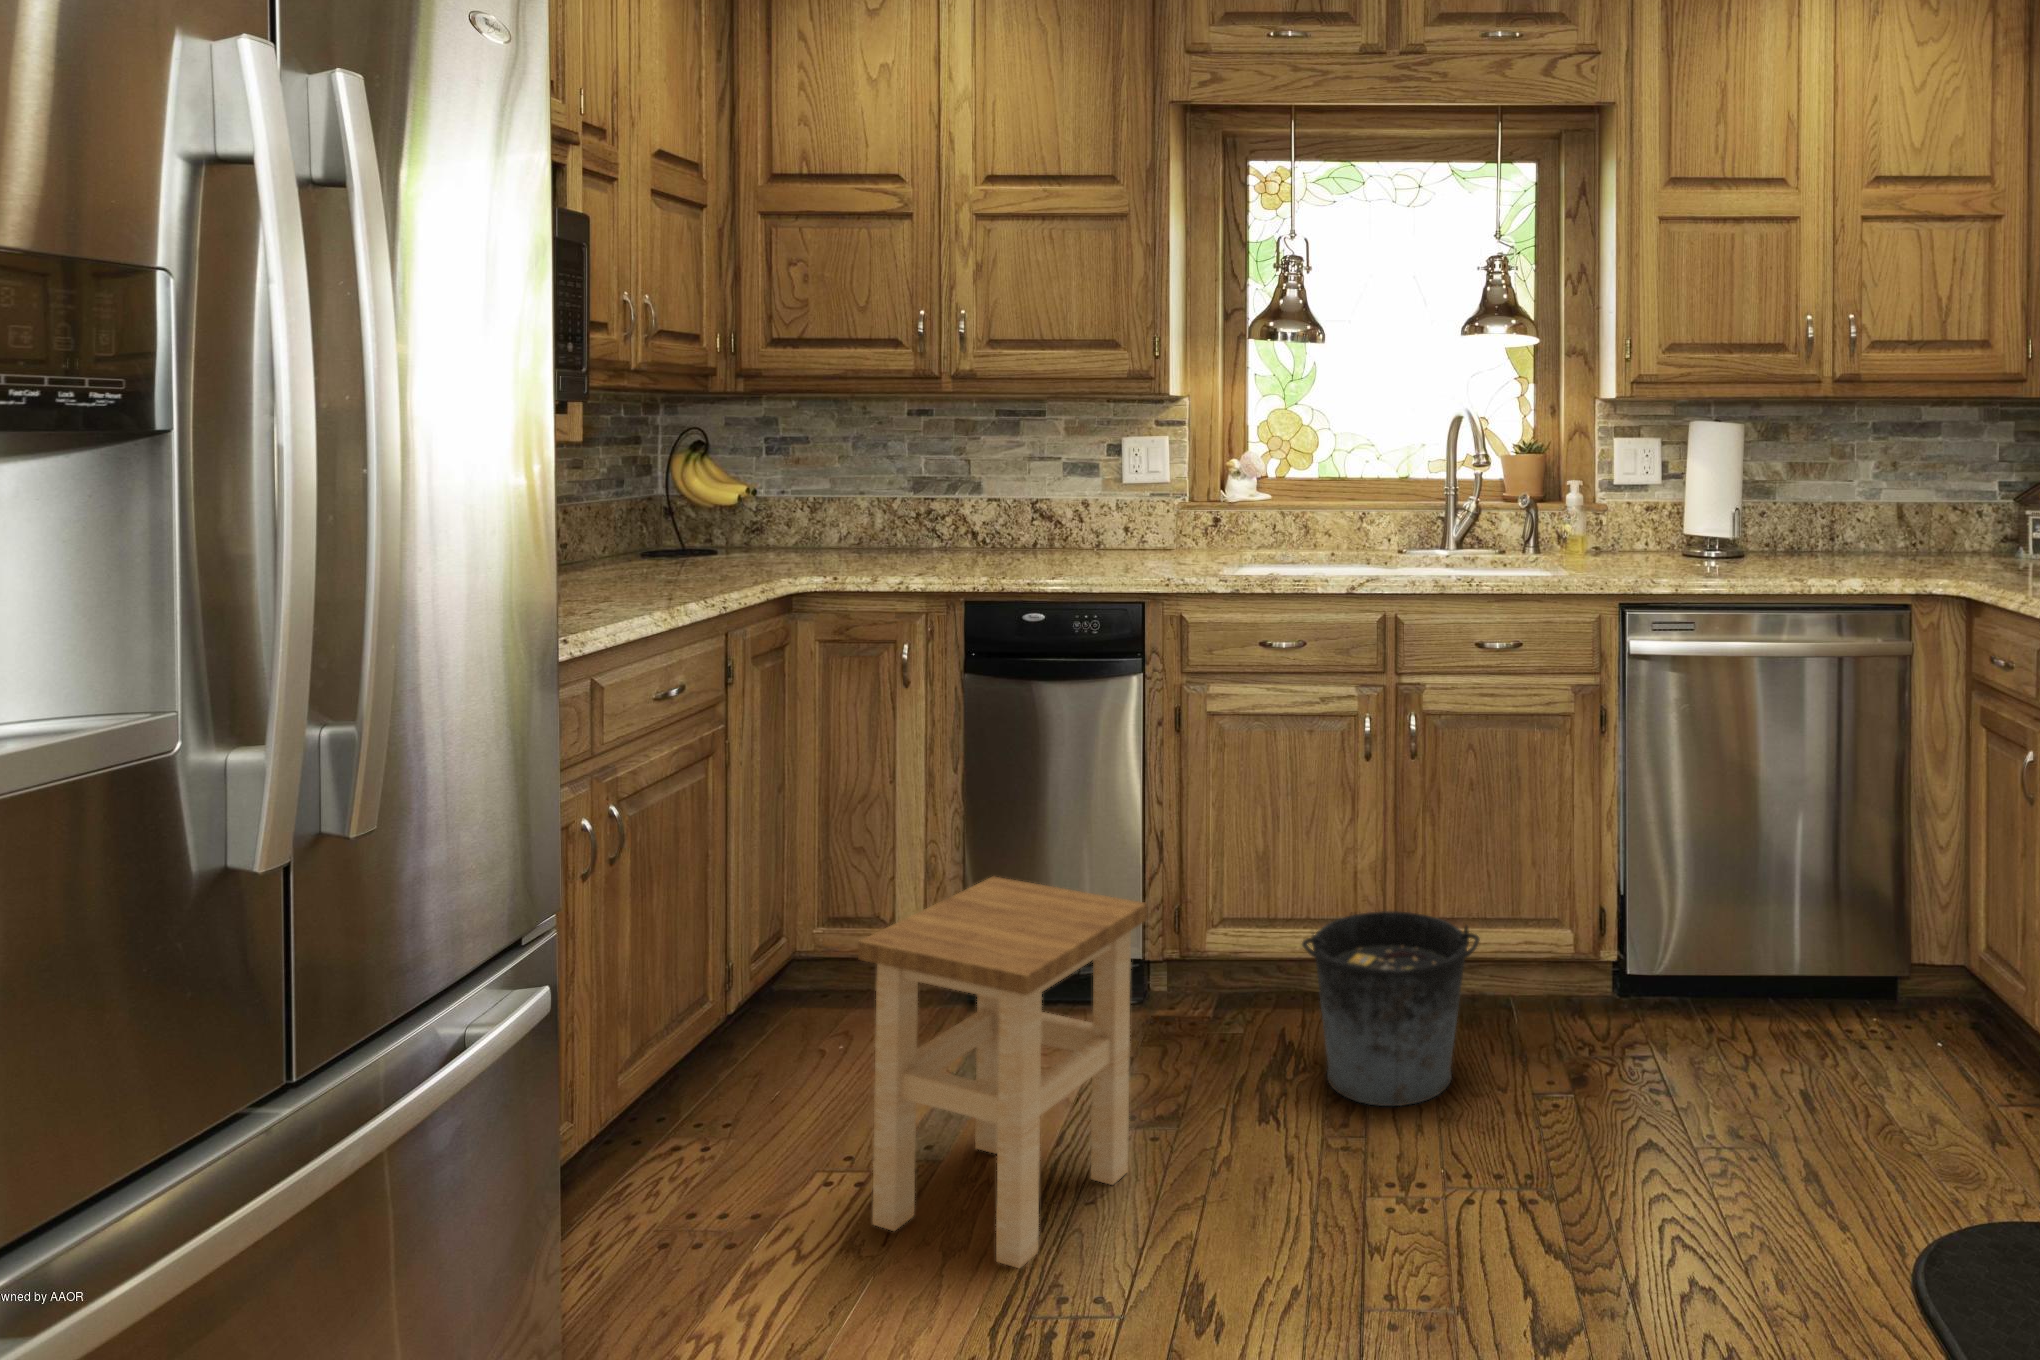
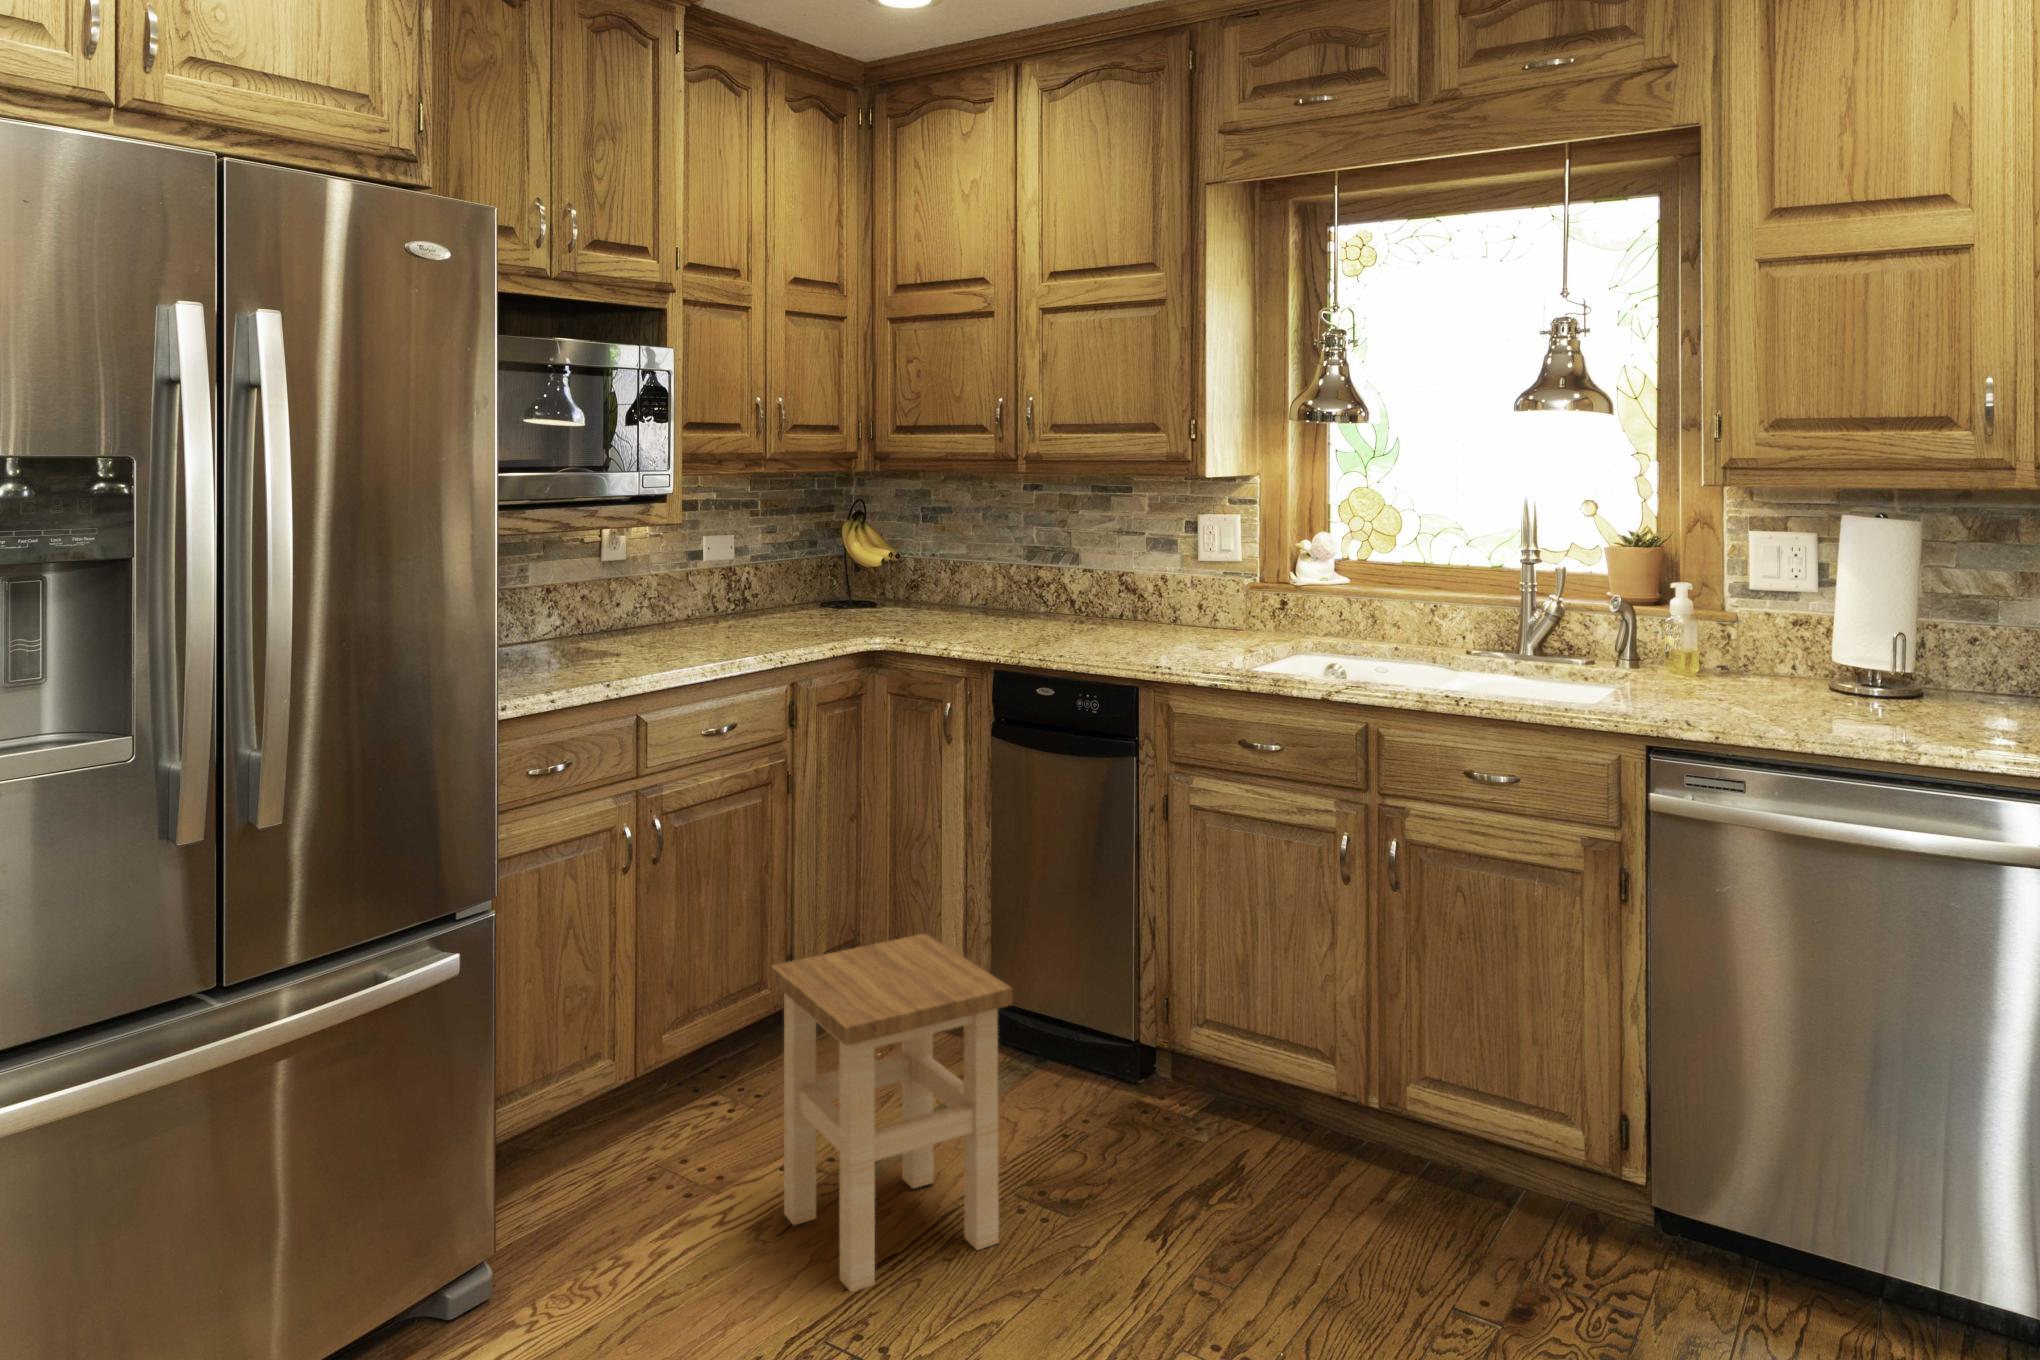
bucket: present [1302,911,1480,1106] -> none [1214,1053,1406,1276]

